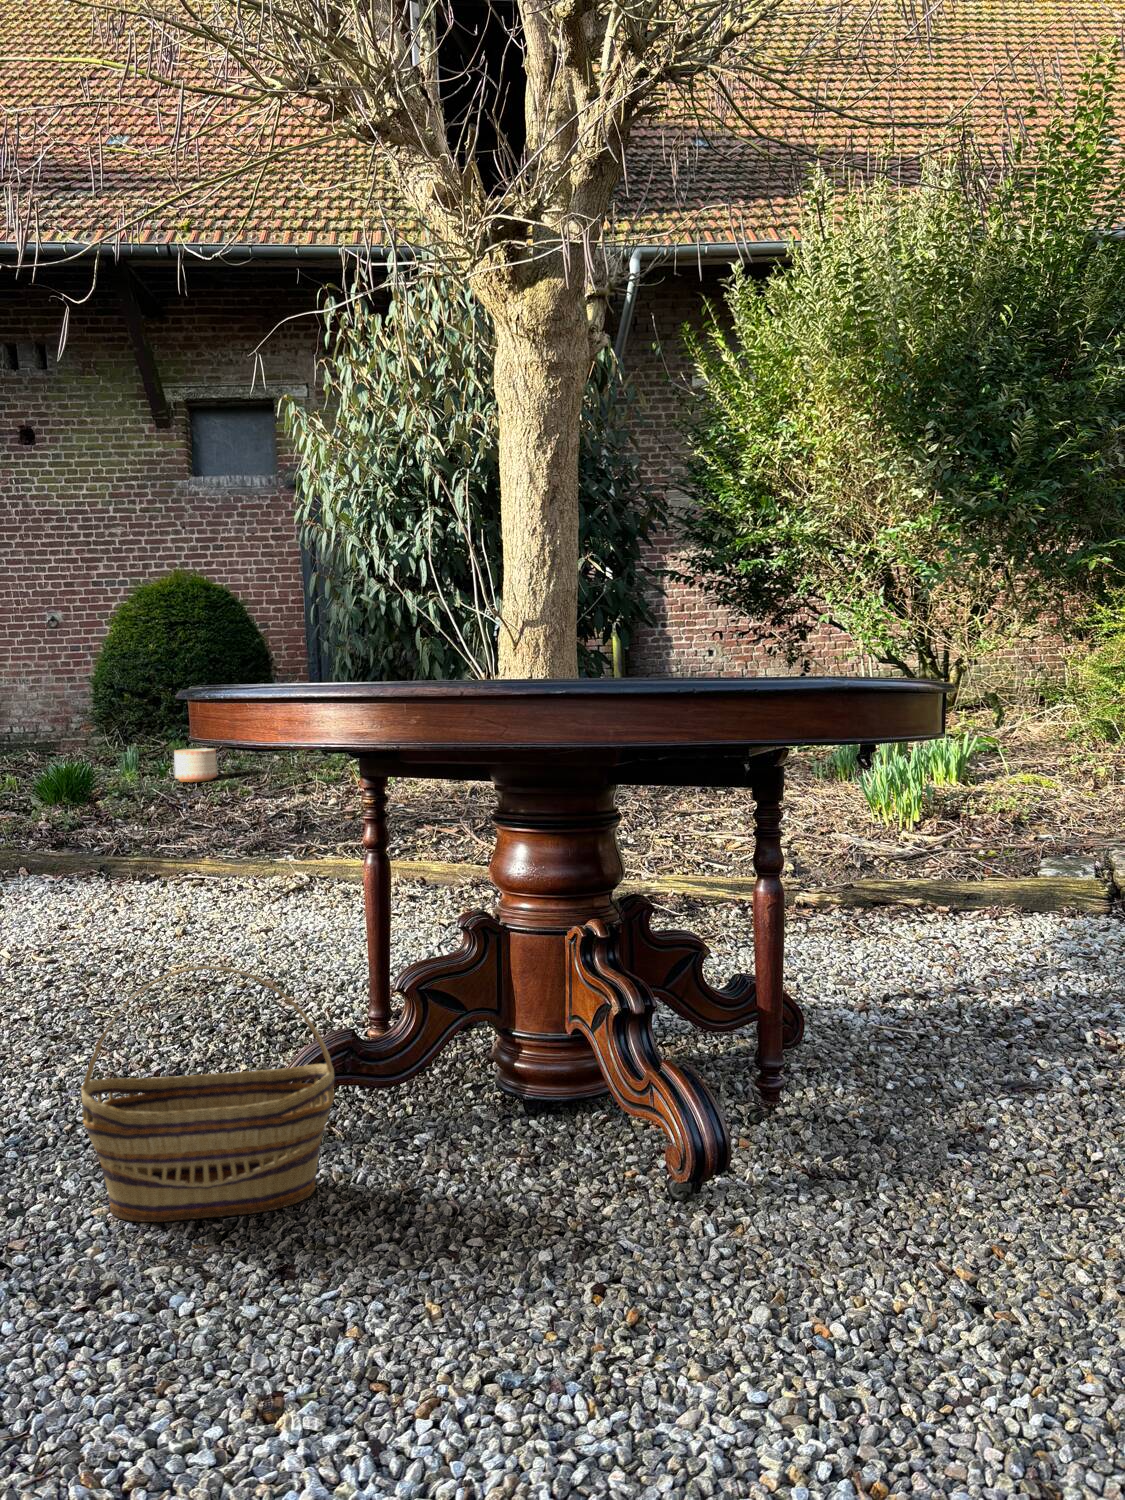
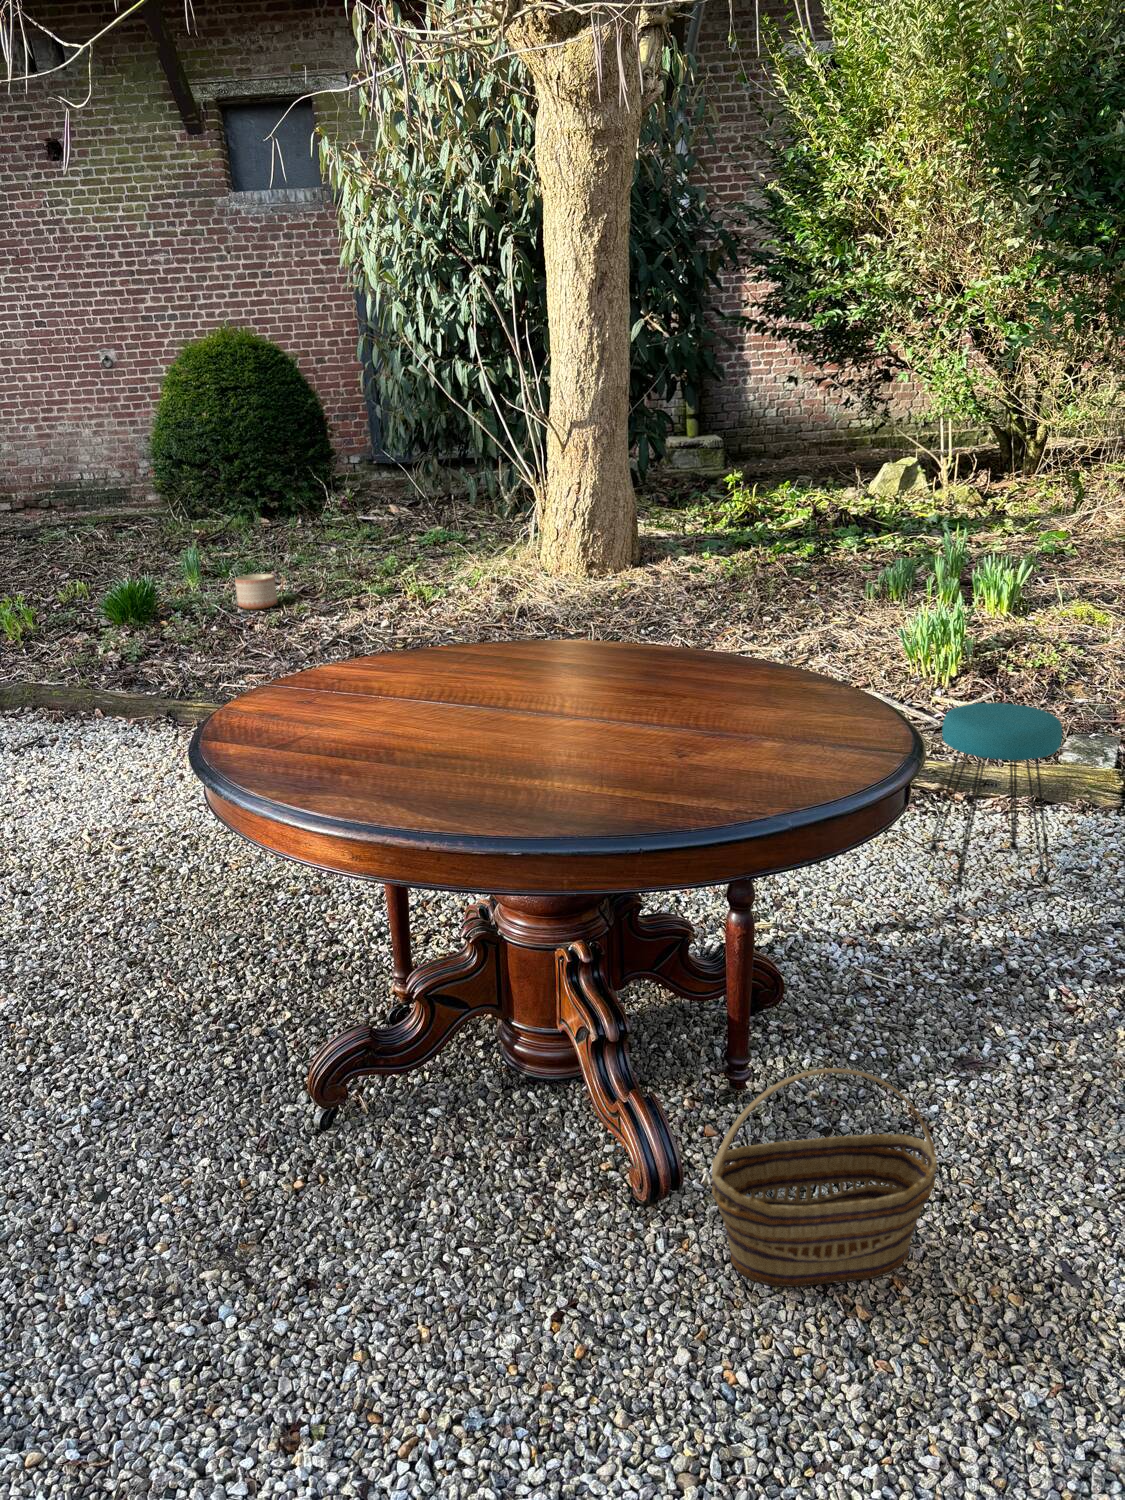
stool: none [927,787,1060,967] -> present [930,703,1062,884]
basket: present [81,966,335,1222] -> present [712,1068,937,1287]

